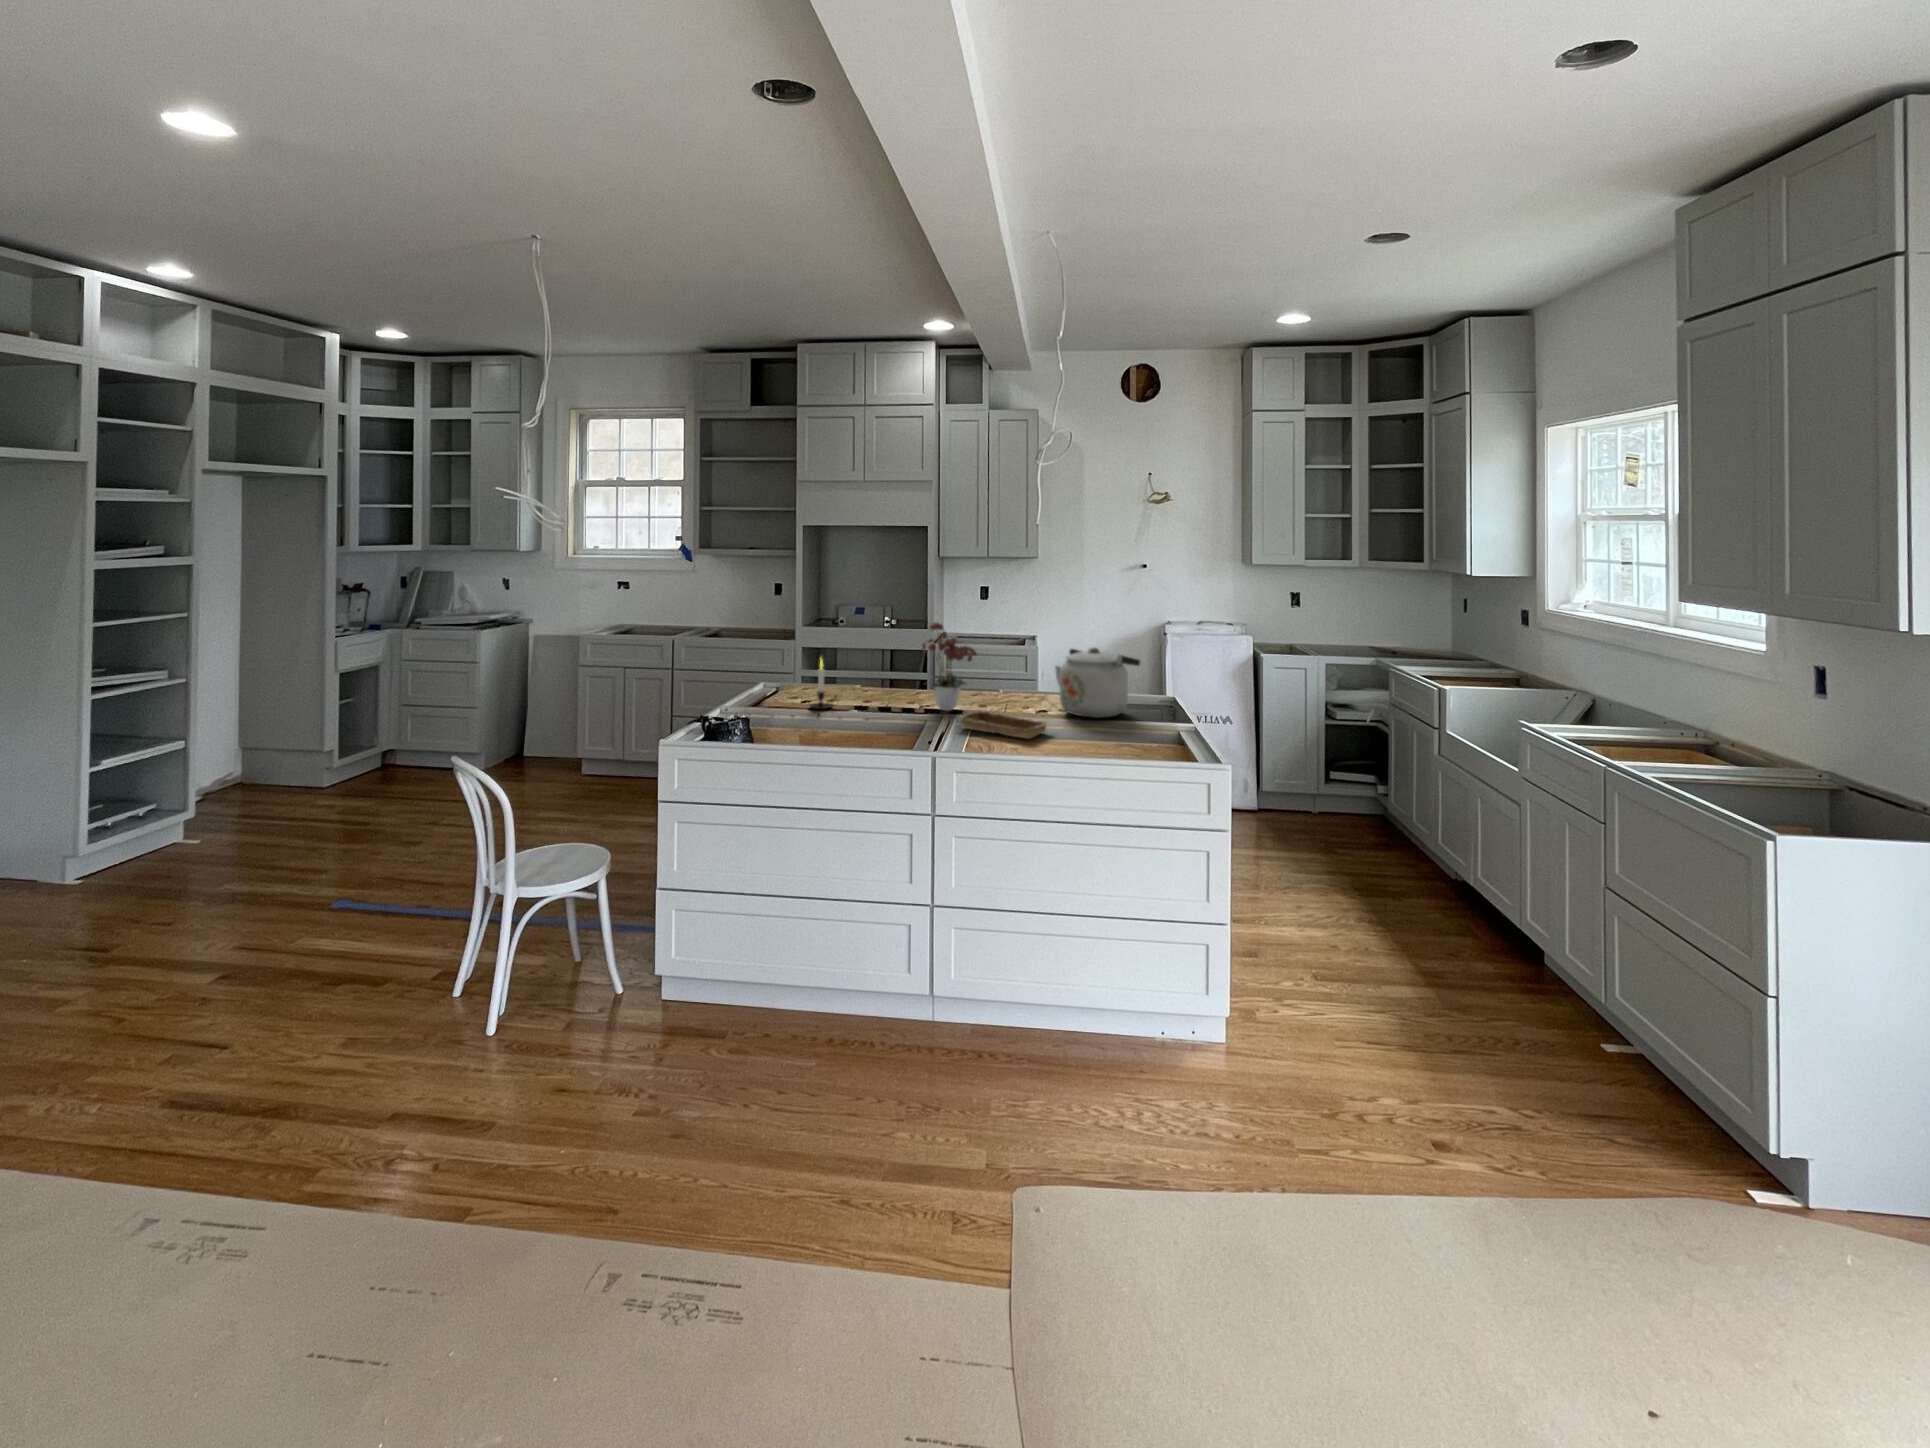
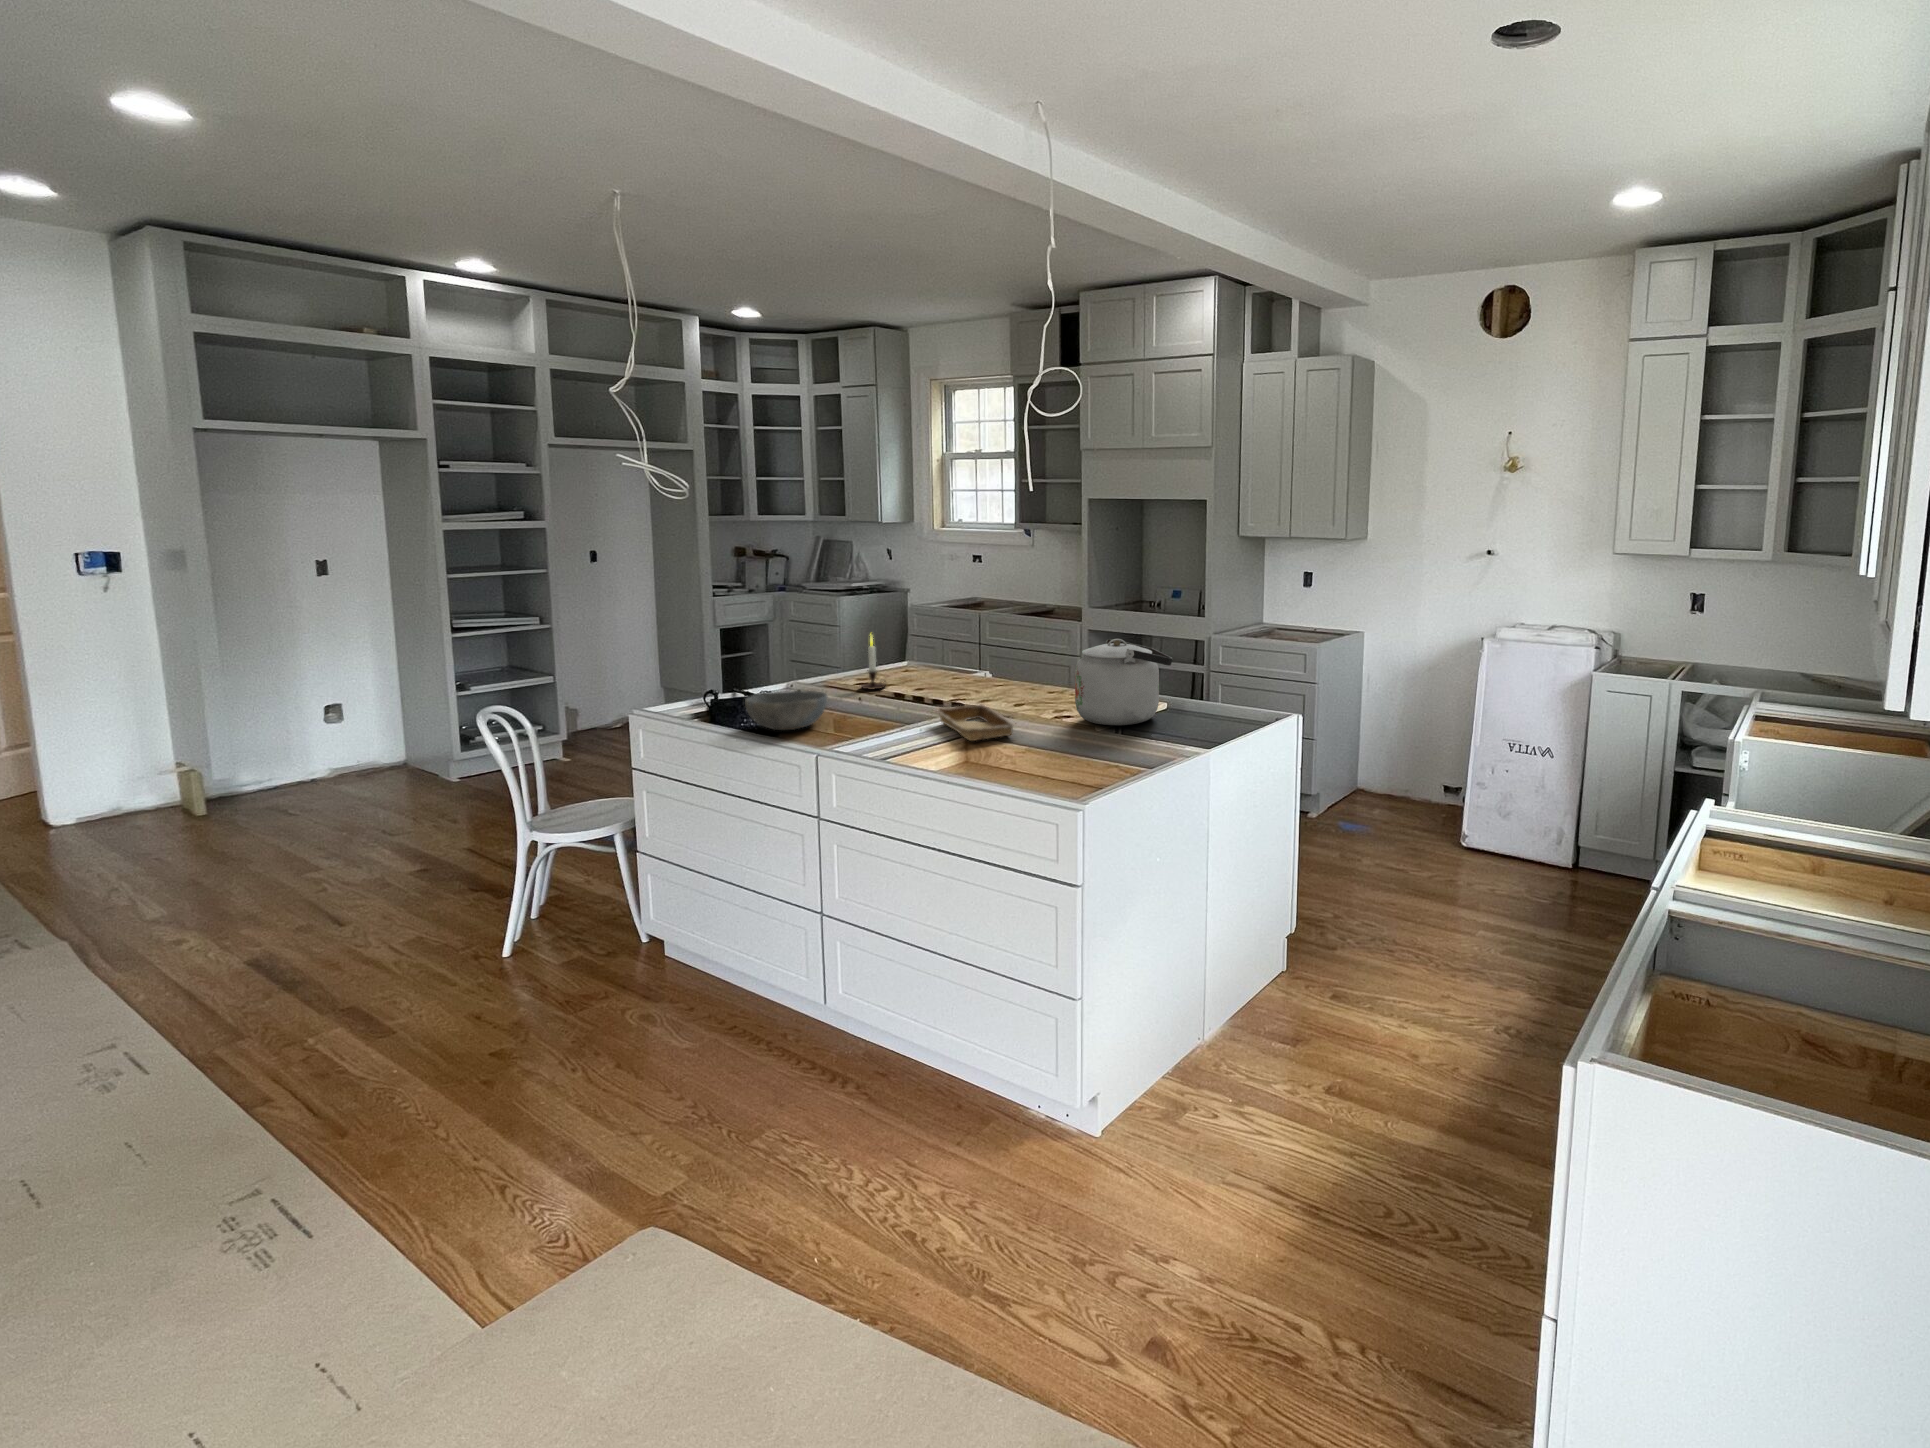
flower arrangement: present [922,623,977,711] -> none [950,595,1014,702]
bowl: none [801,711,872,748] -> present [745,691,827,730]

